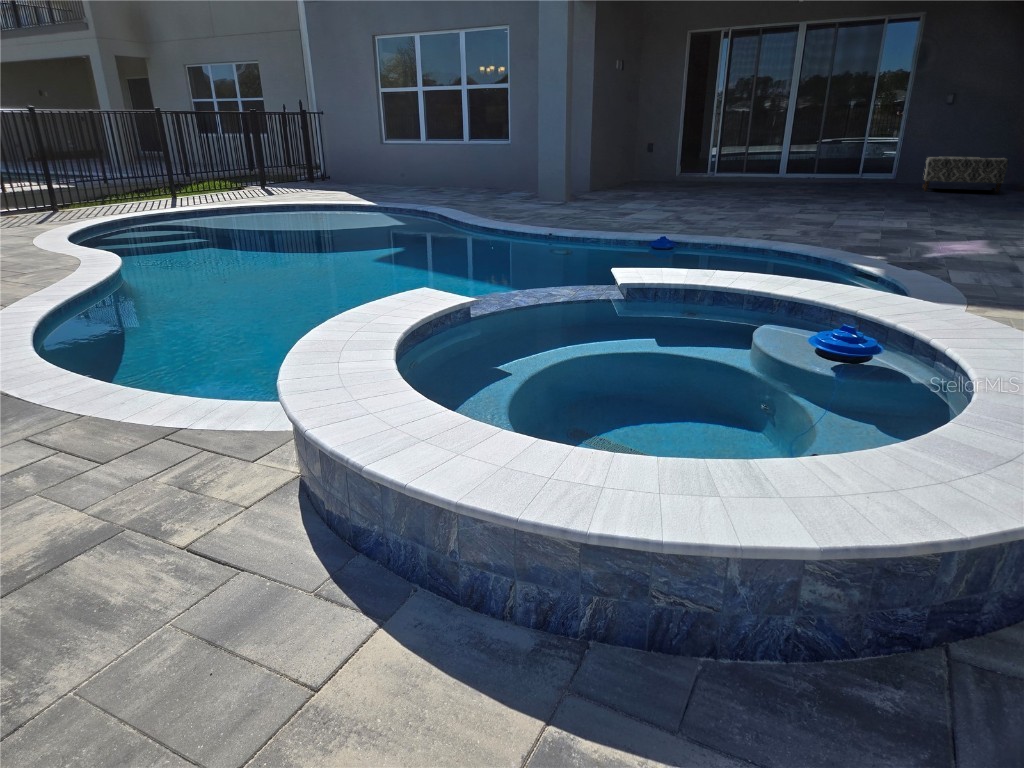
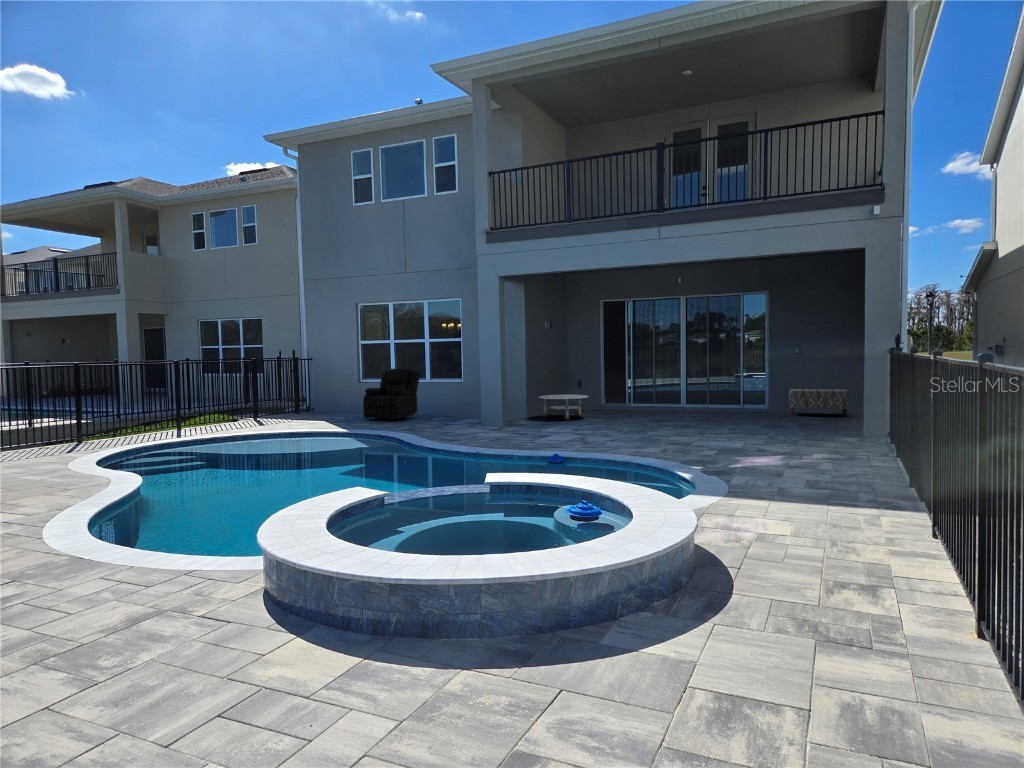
chair: none [389,125,457,192] -> present [363,368,420,421]
round table: none [604,161,667,193] -> present [539,395,589,420]

